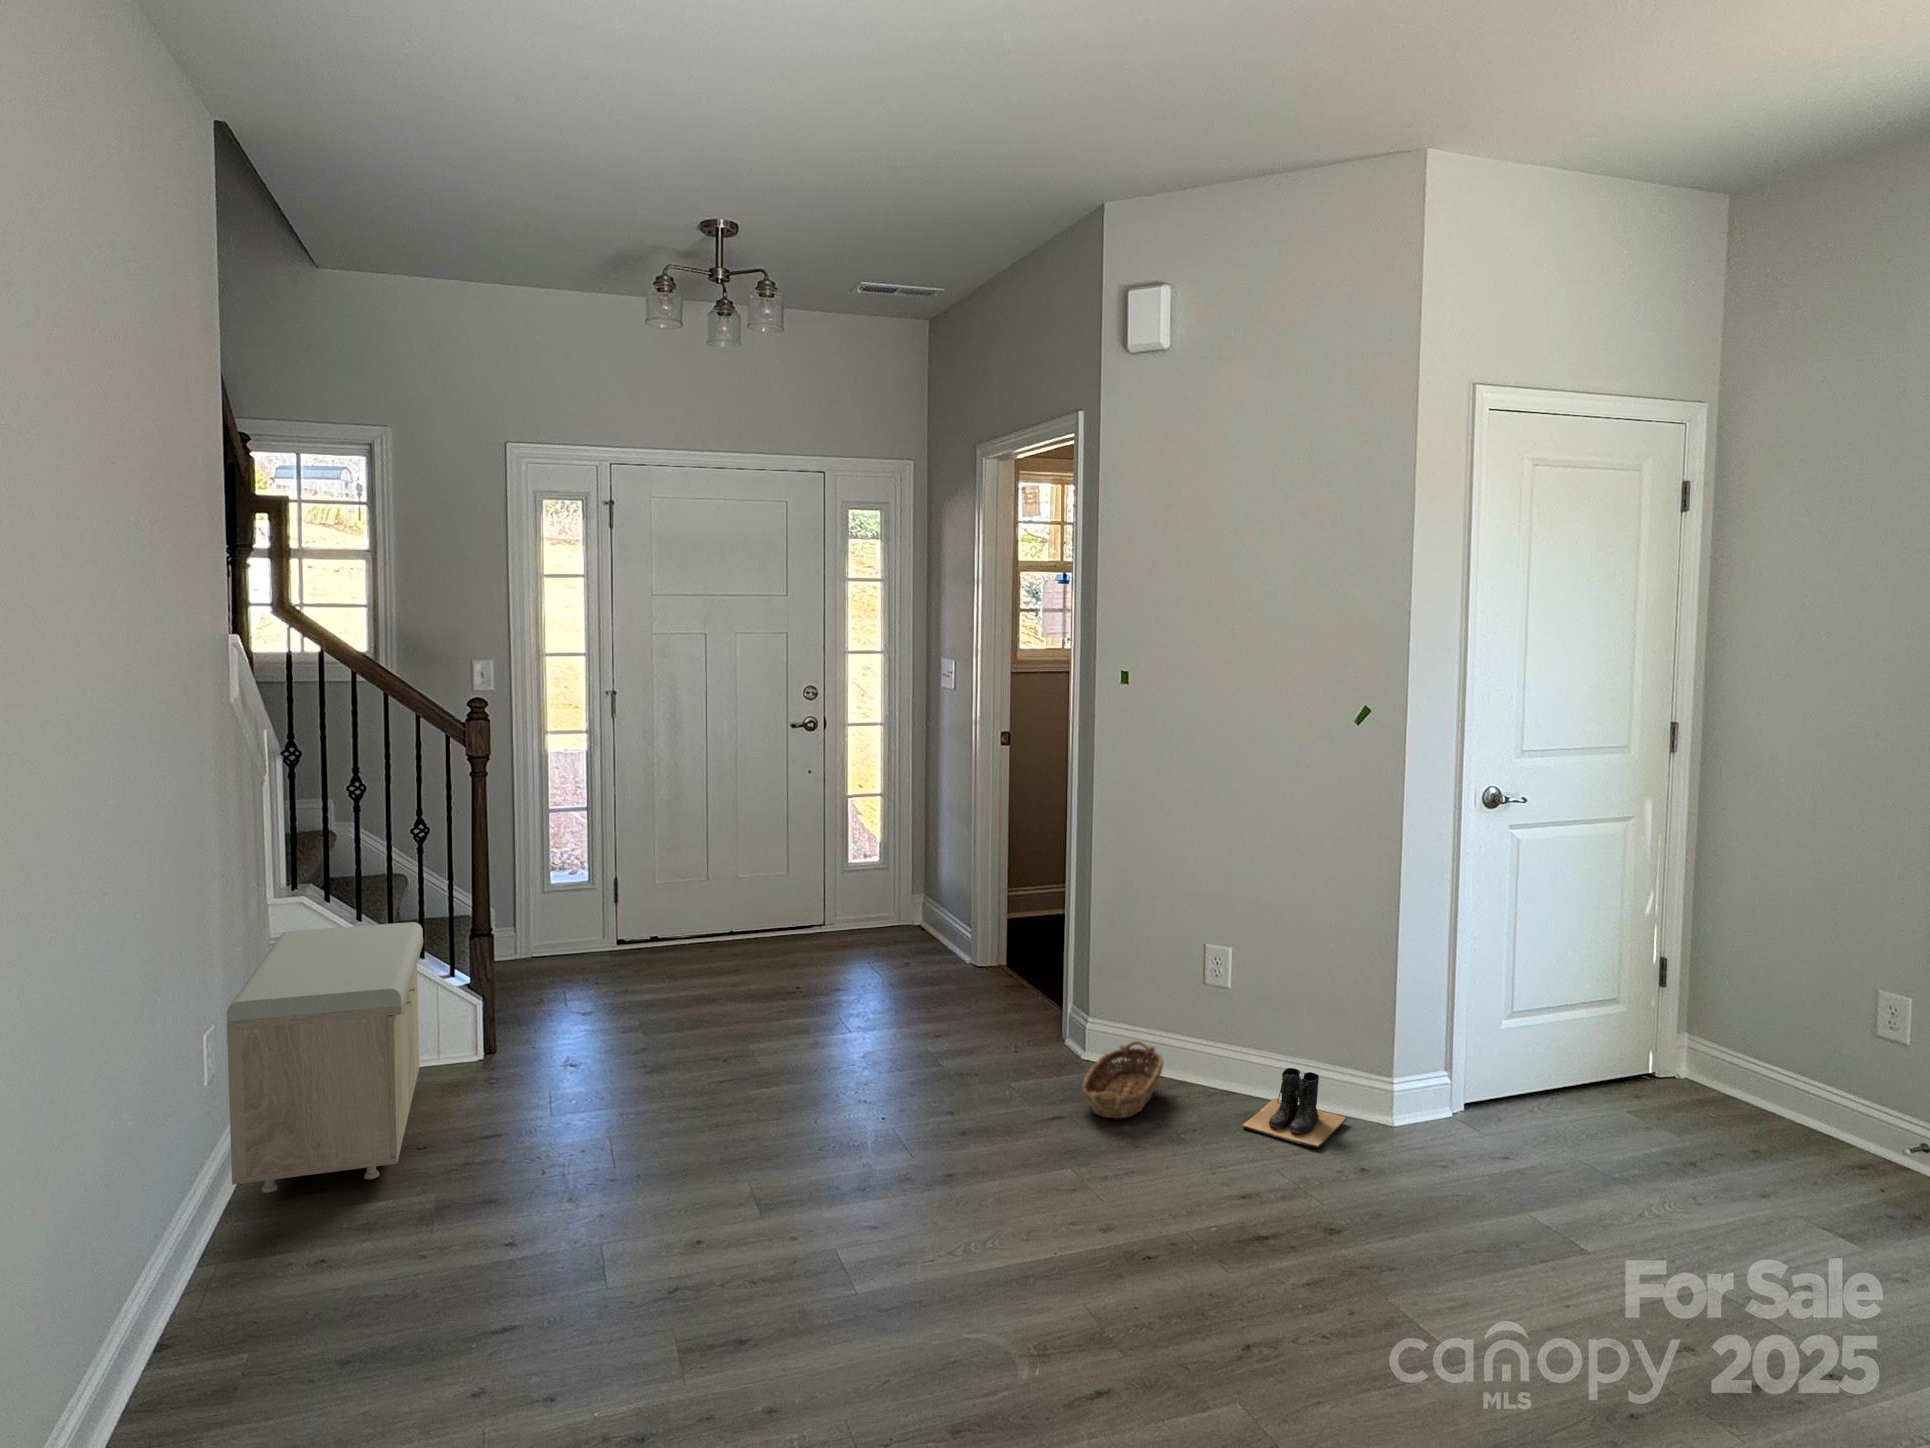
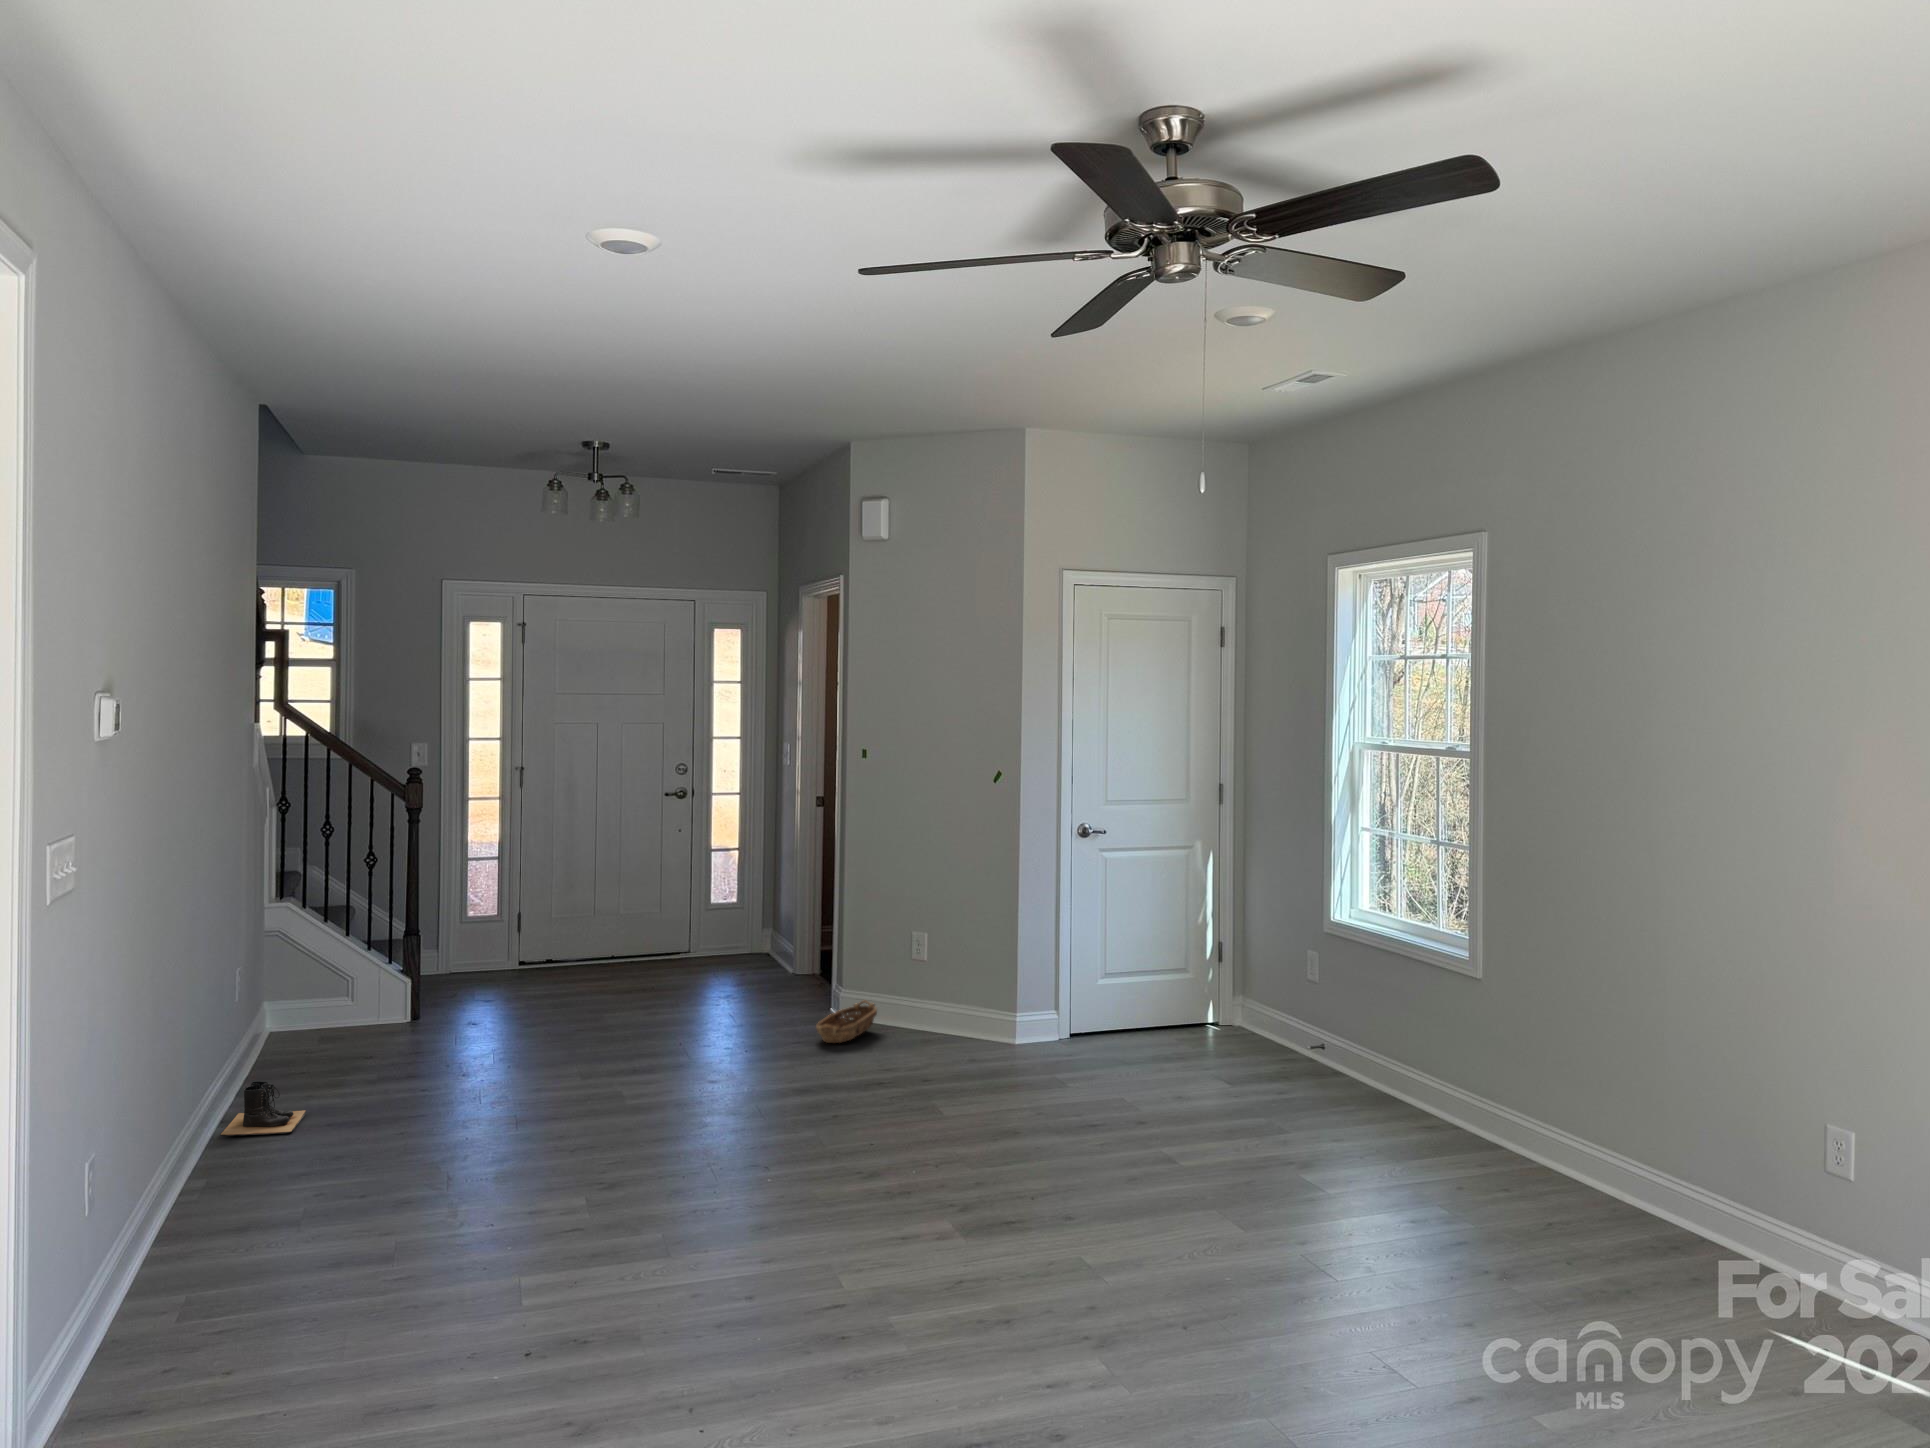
storage bench: present [227,922,423,1193] -> none [252,919,373,1076]
boots: present [1242,1068,1347,1148] -> present [220,1081,306,1136]

